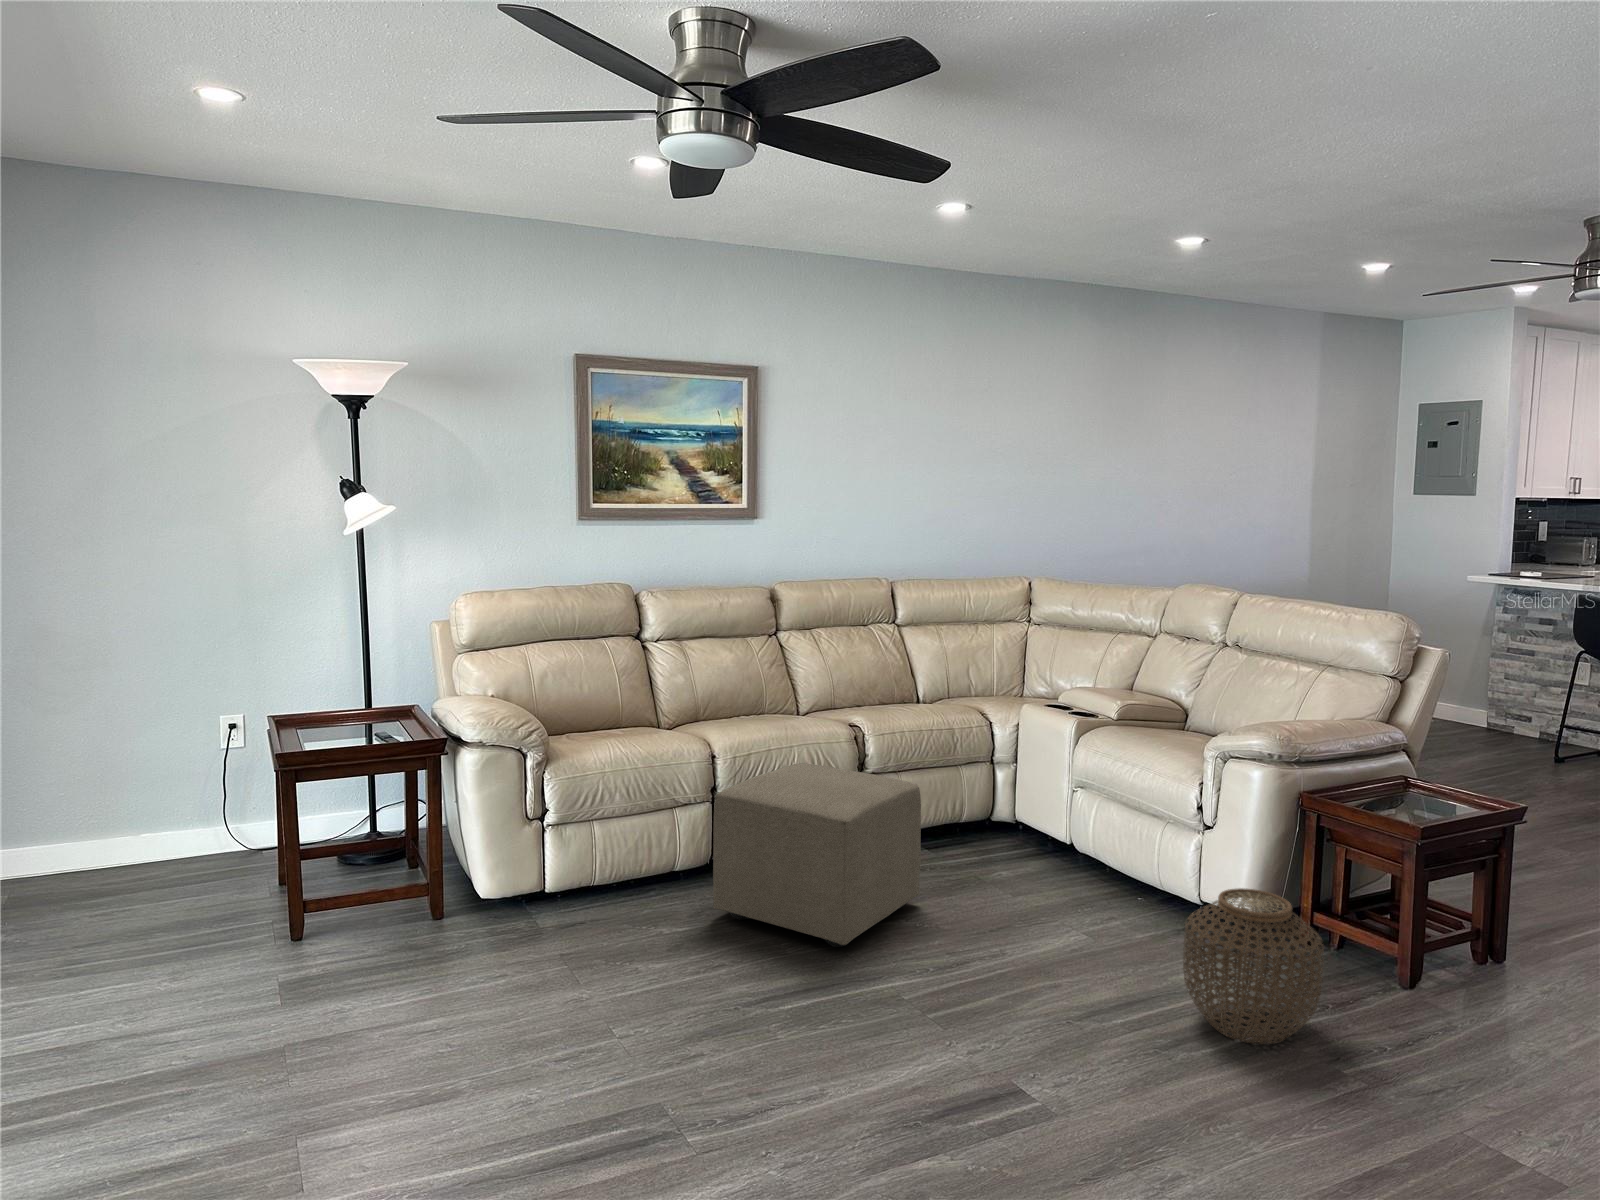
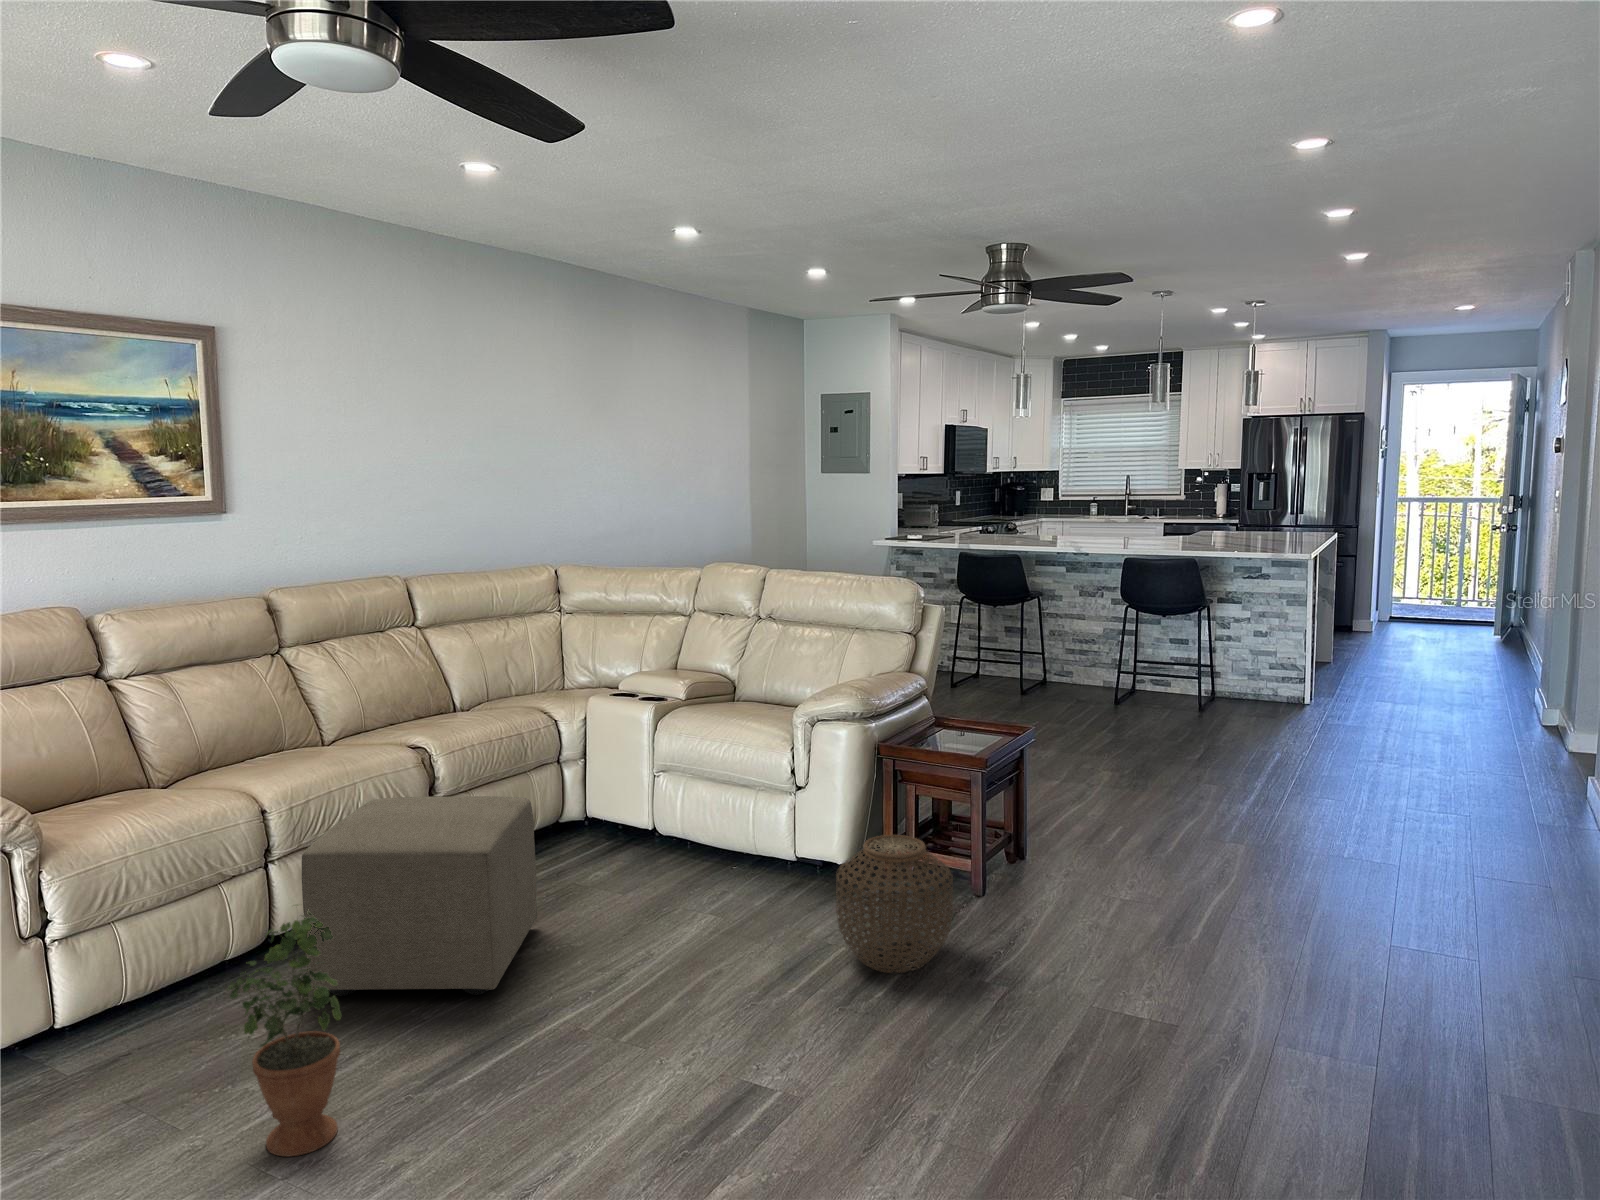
potted plant: none [598,827,682,1029] -> present [227,905,342,1156]

